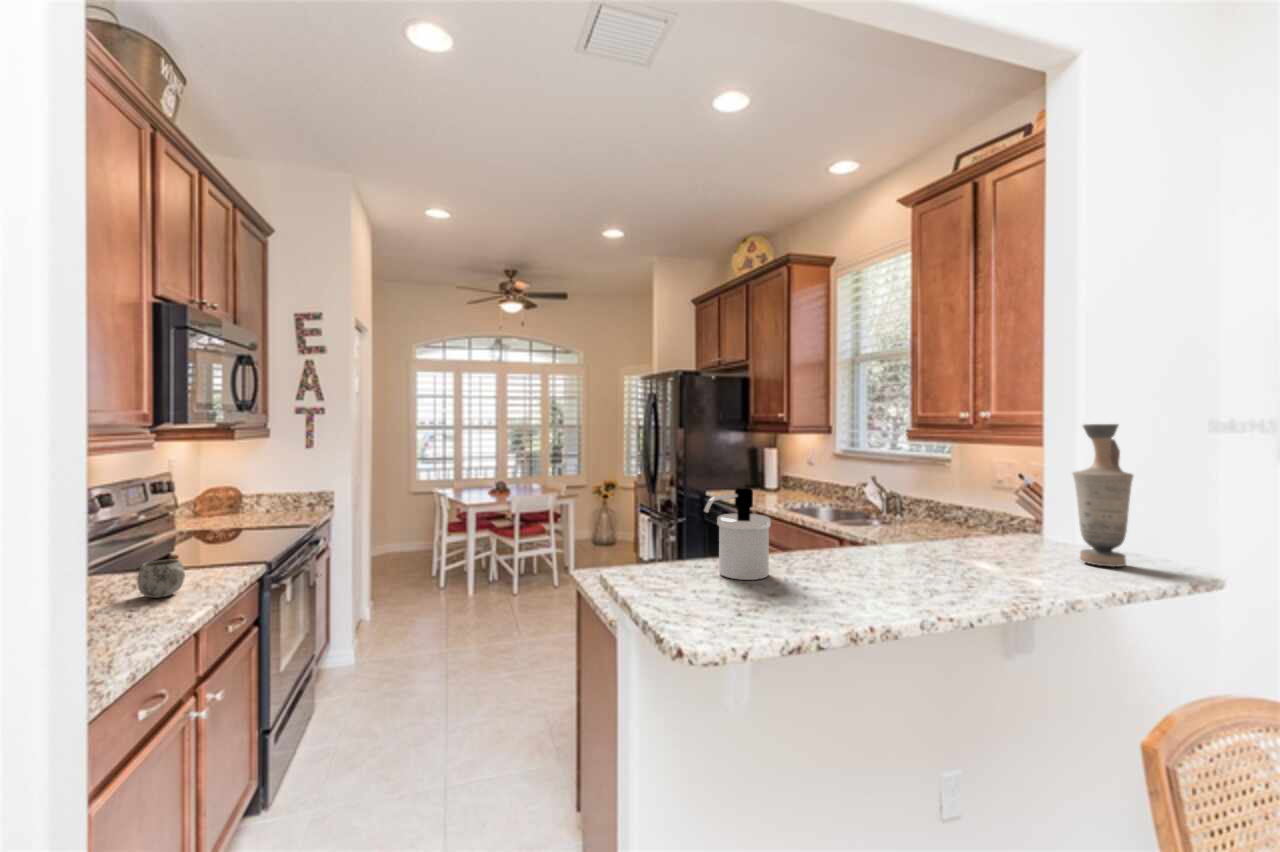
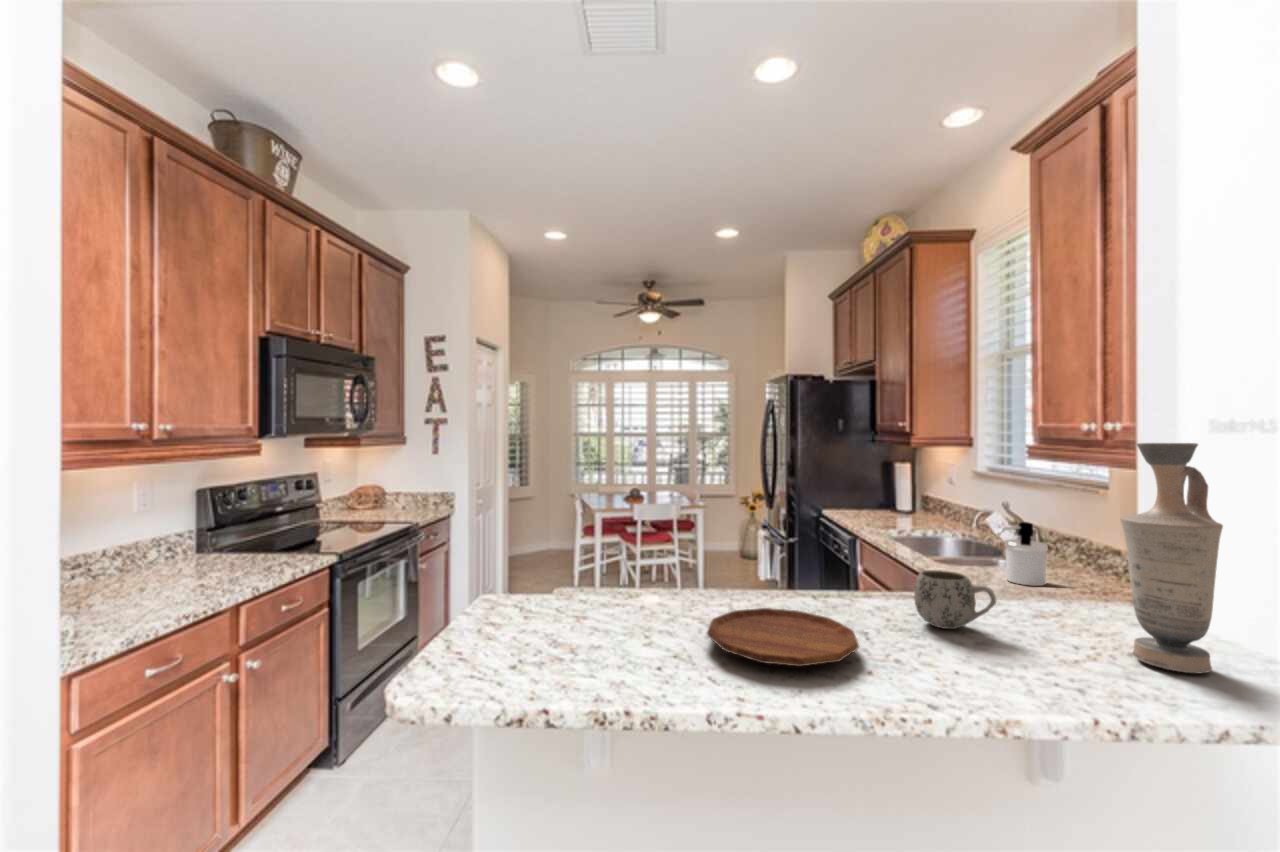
soap dispenser: present [704,488,771,580] -> present [996,522,1048,586]
tray: none [836,554,959,588] -> present [707,608,859,666]
mug: present [137,560,185,598] -> present [914,570,996,629]

